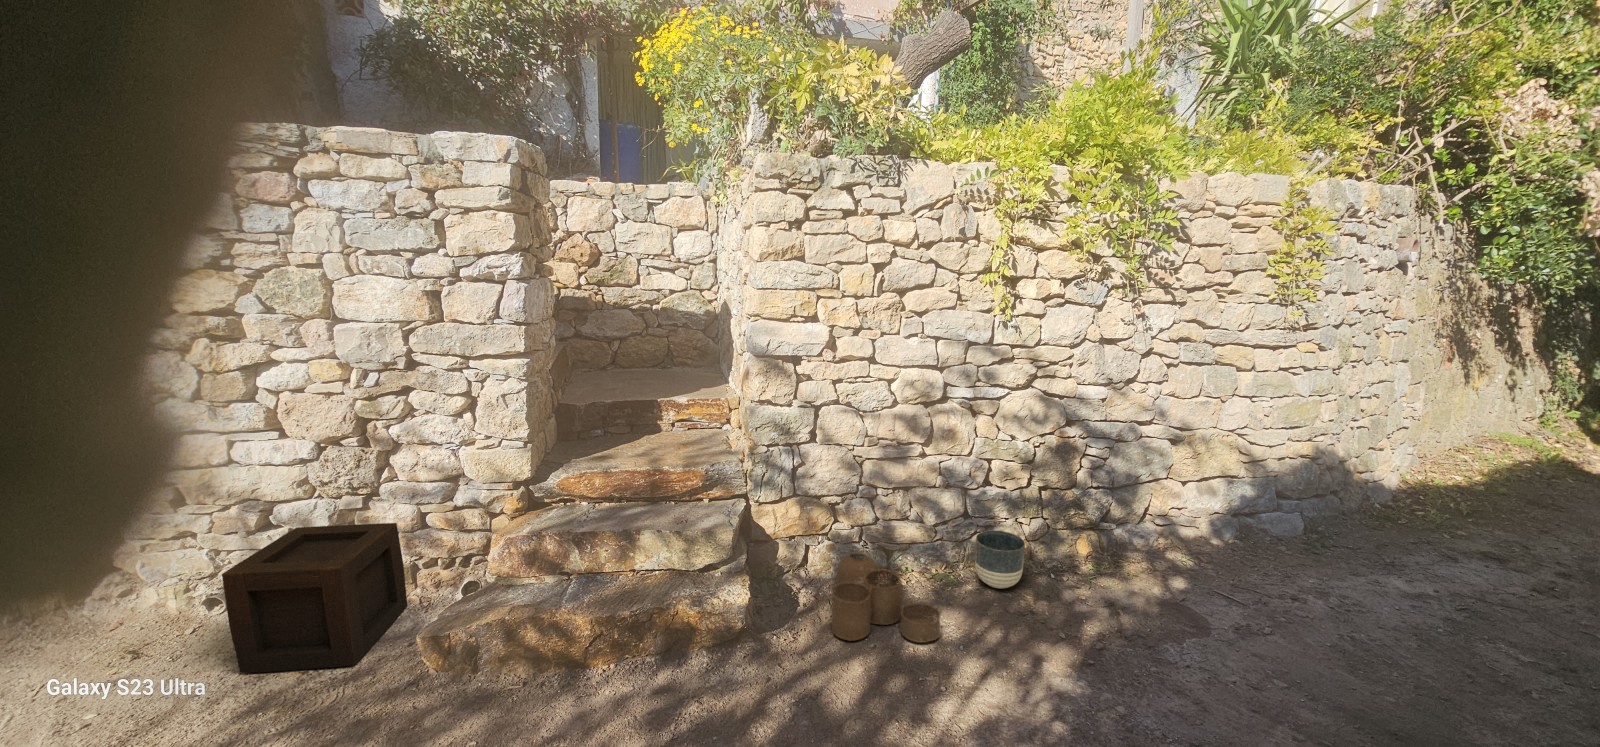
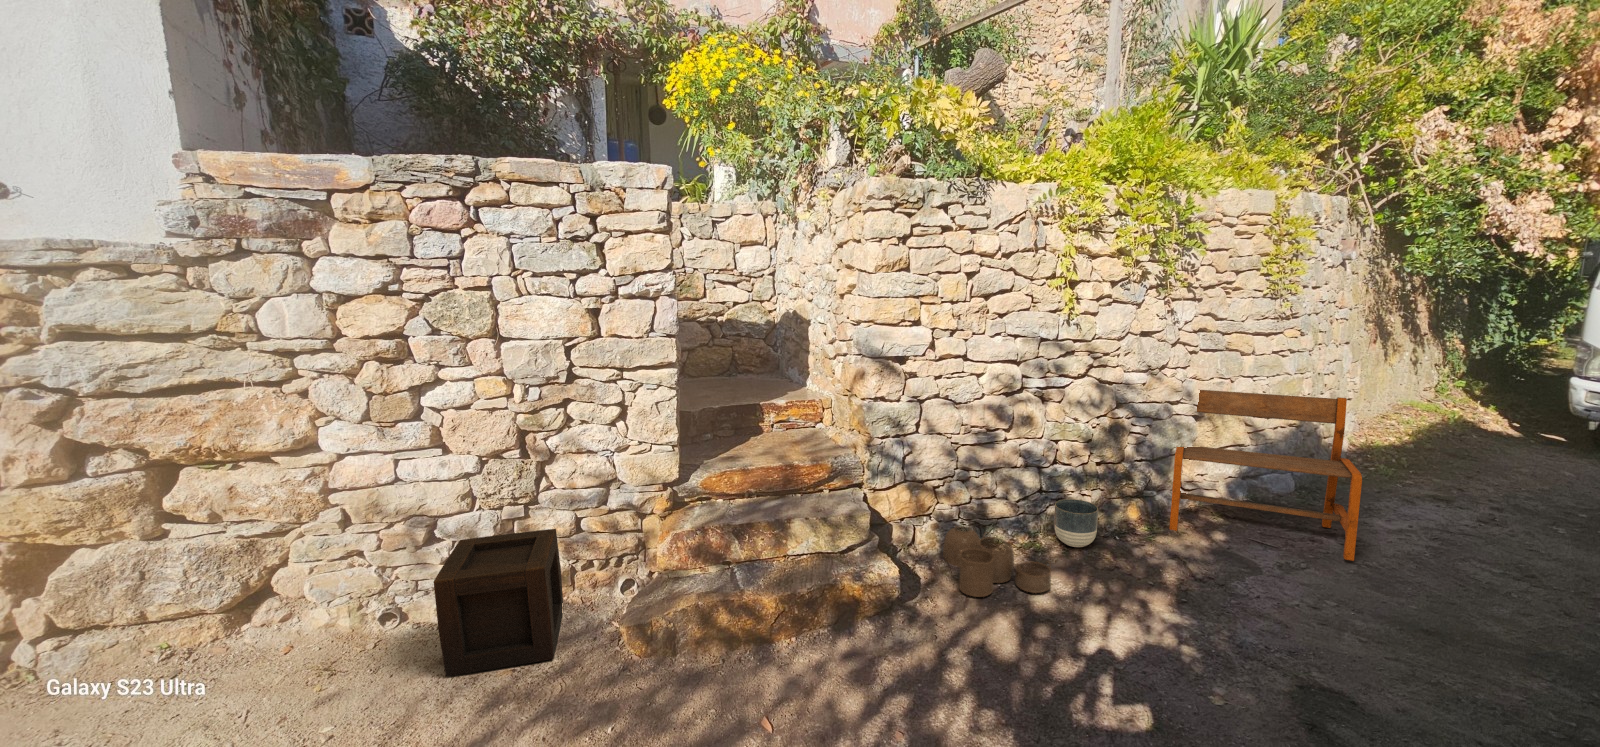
bench: none [1123,408,1363,641] -> present [1170,390,1362,561]

